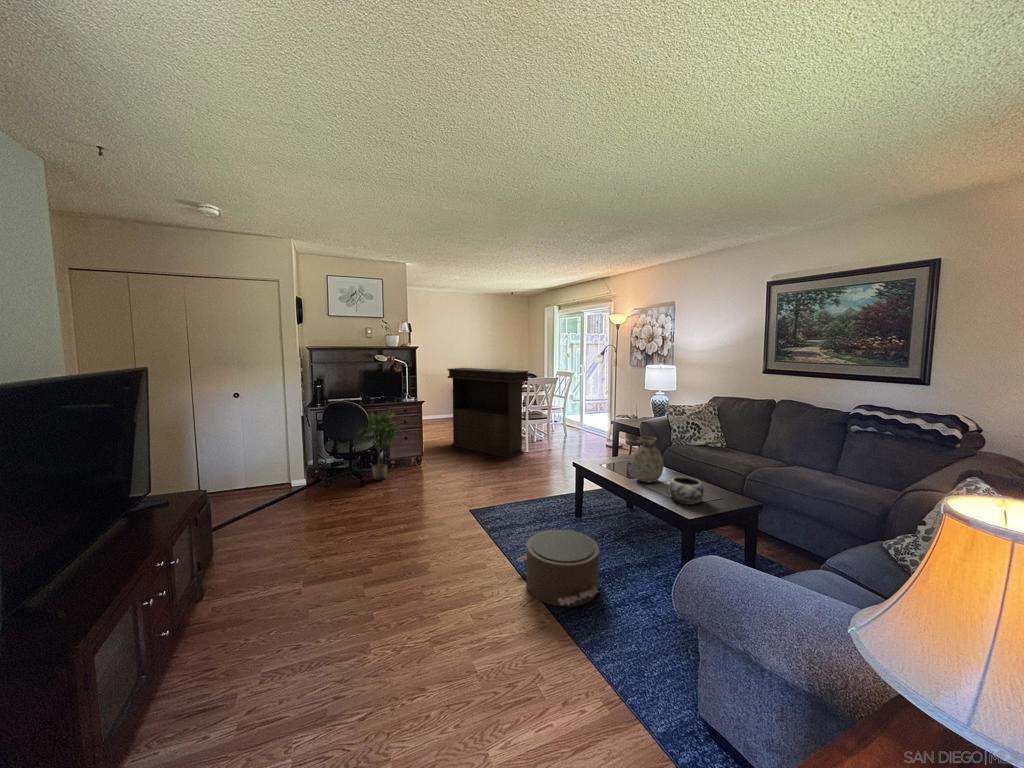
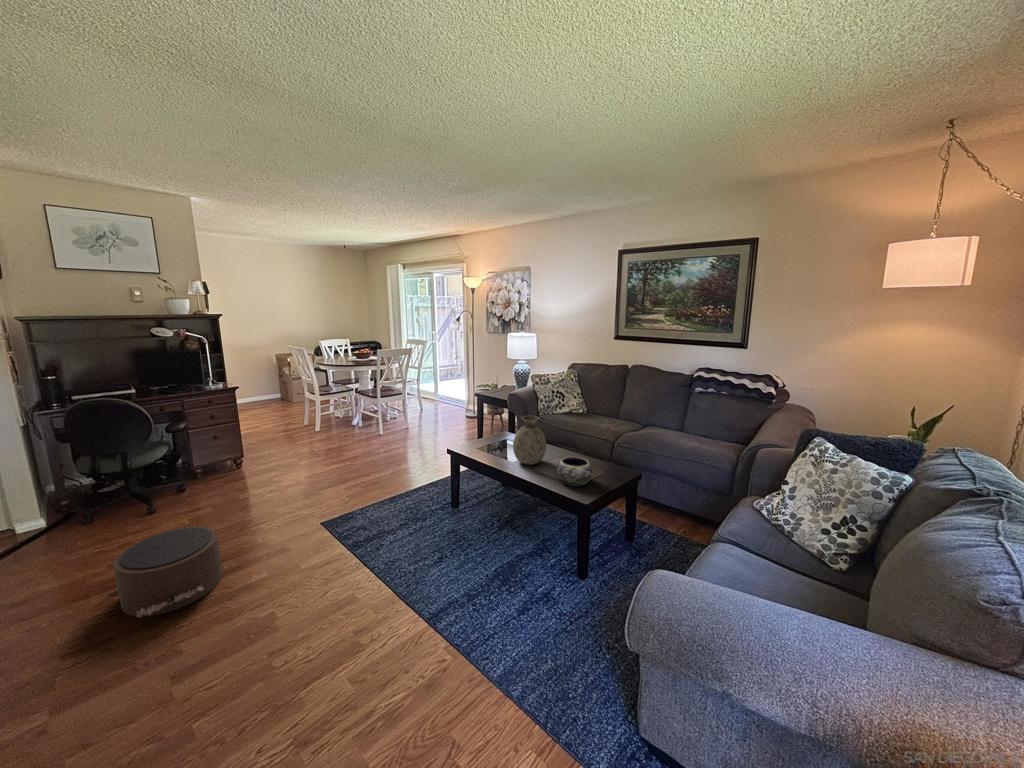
console table: present [447,368,528,458] -> none [267,340,377,445]
potted plant: present [358,410,402,480] -> none [110,404,210,502]
pouf: present [517,530,599,607] -> present [113,526,223,617]

